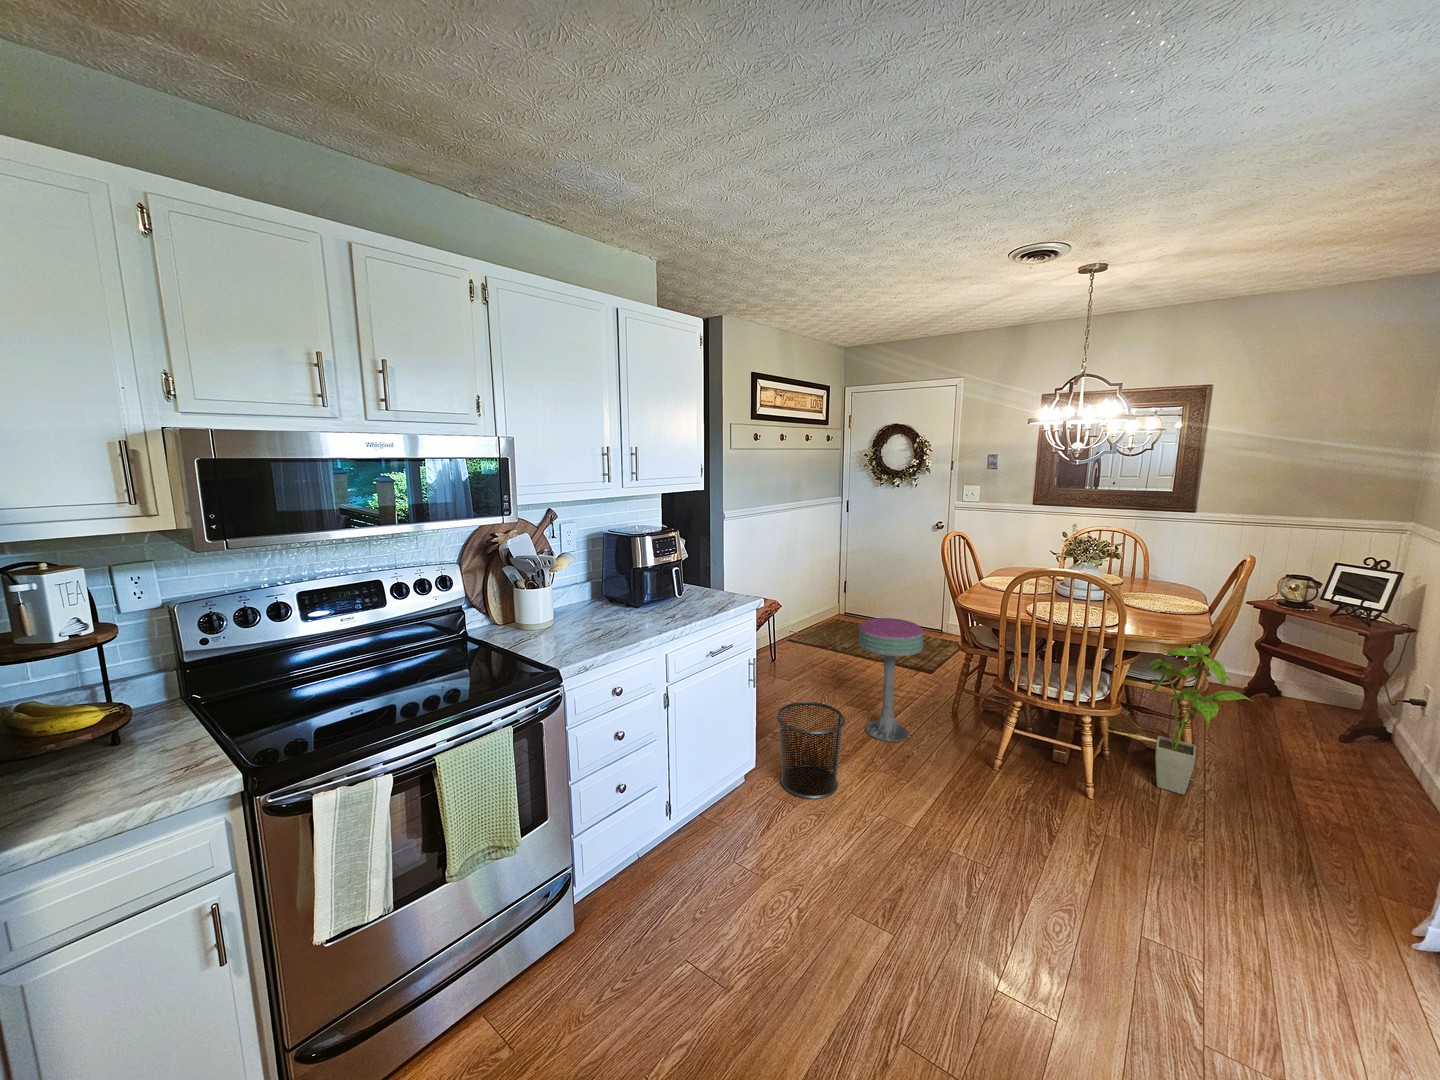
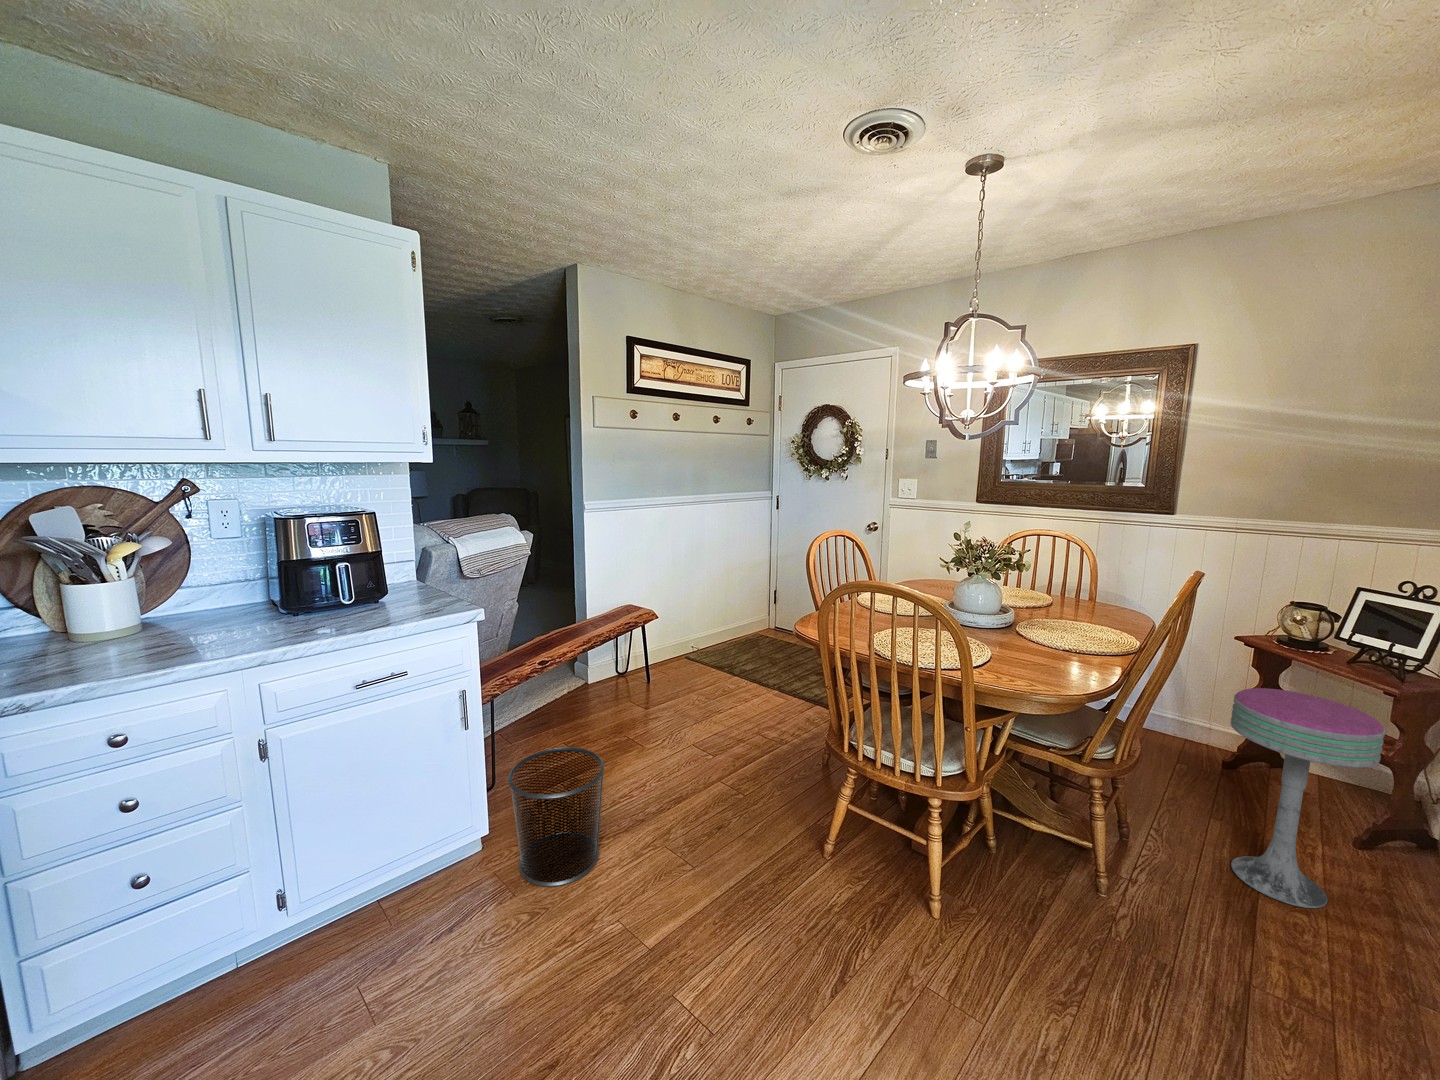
bar stool: present [859,618,924,742] -> present [1230,688,1385,908]
house plant: present [1148,644,1252,795] -> none [1033,700,1185,922]

